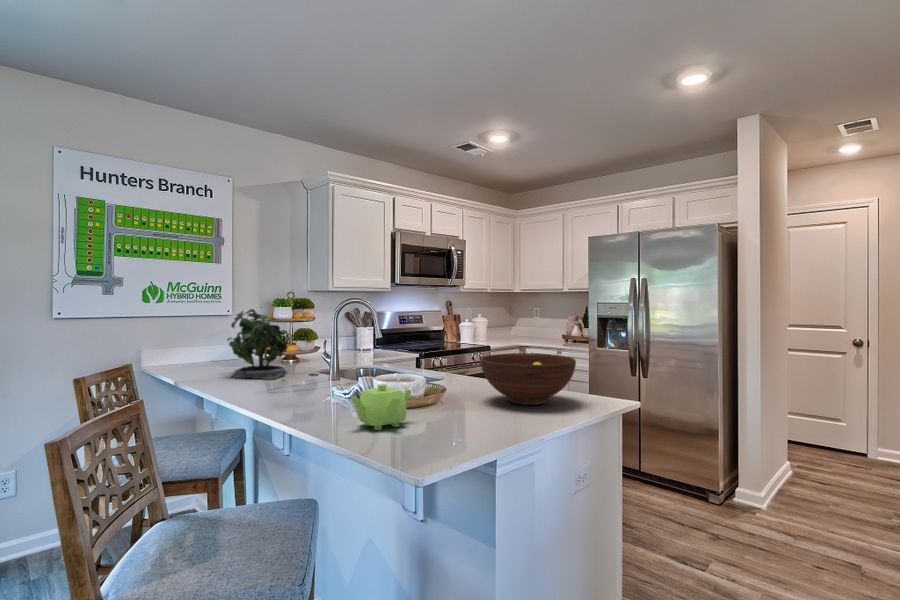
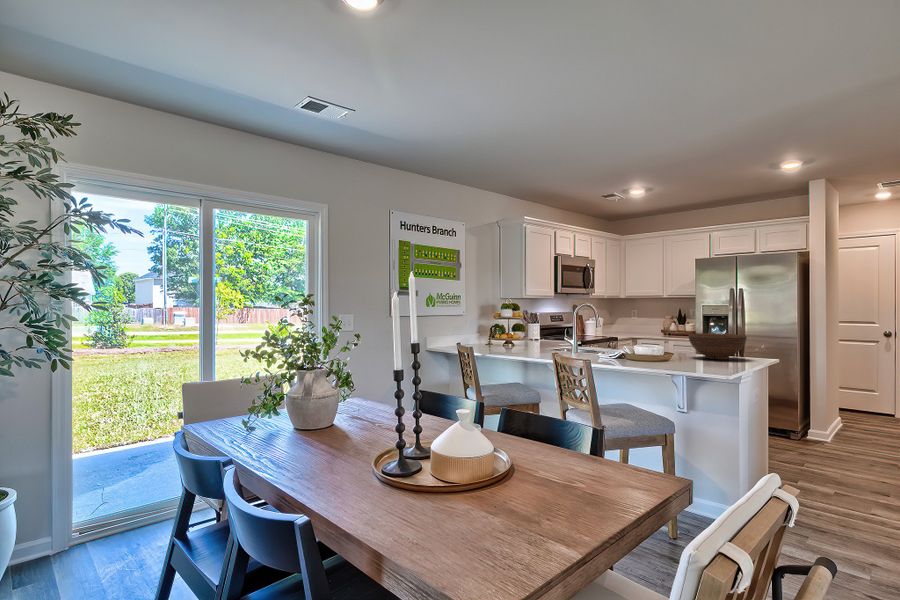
potted plant: present [227,309,287,380] -> none [503,308,540,352]
teapot: present [351,384,411,430] -> none [654,345,682,366]

